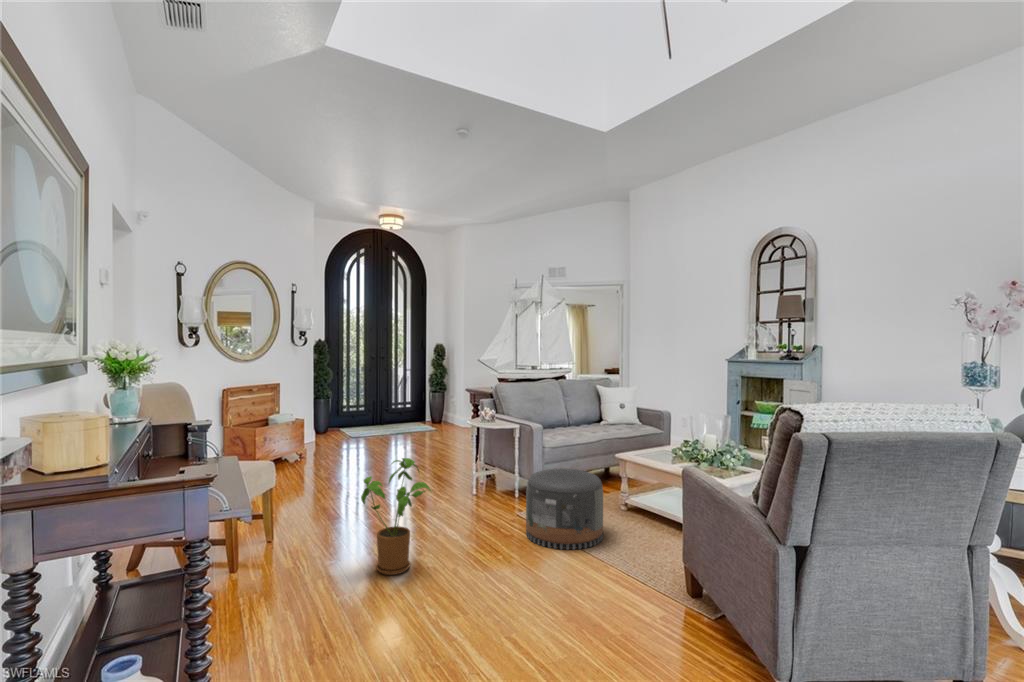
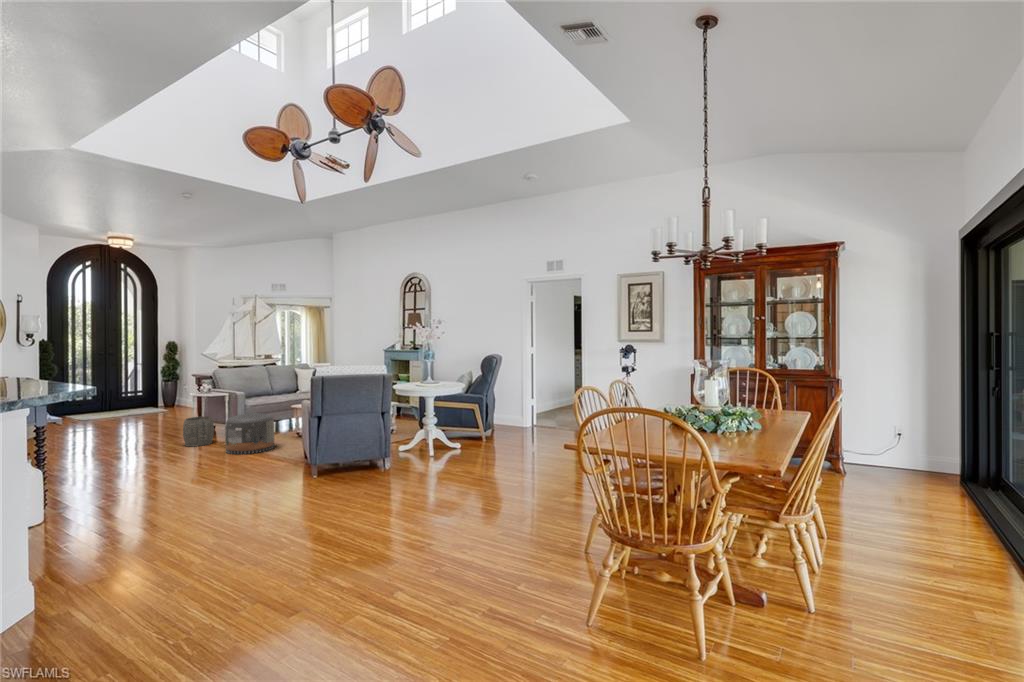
house plant: present [361,458,431,575] -> none [109,409,158,474]
woven basket: none [461,460,502,511] -> present [183,416,214,447]

